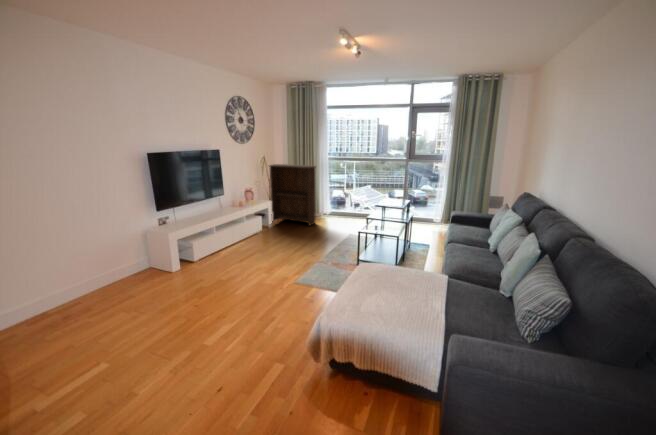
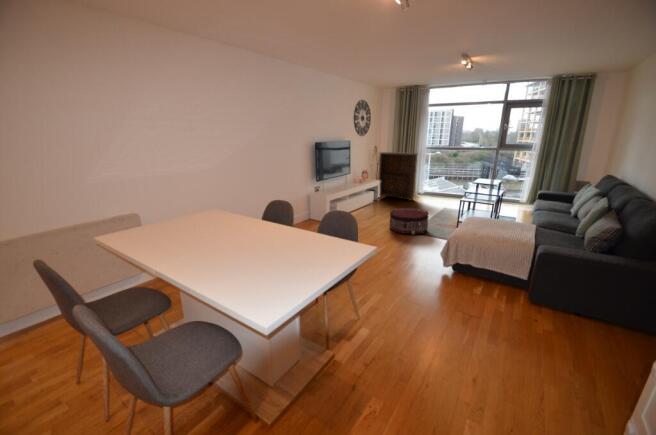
pouf: none [262,244,317,288] -> present [390,208,429,234]

